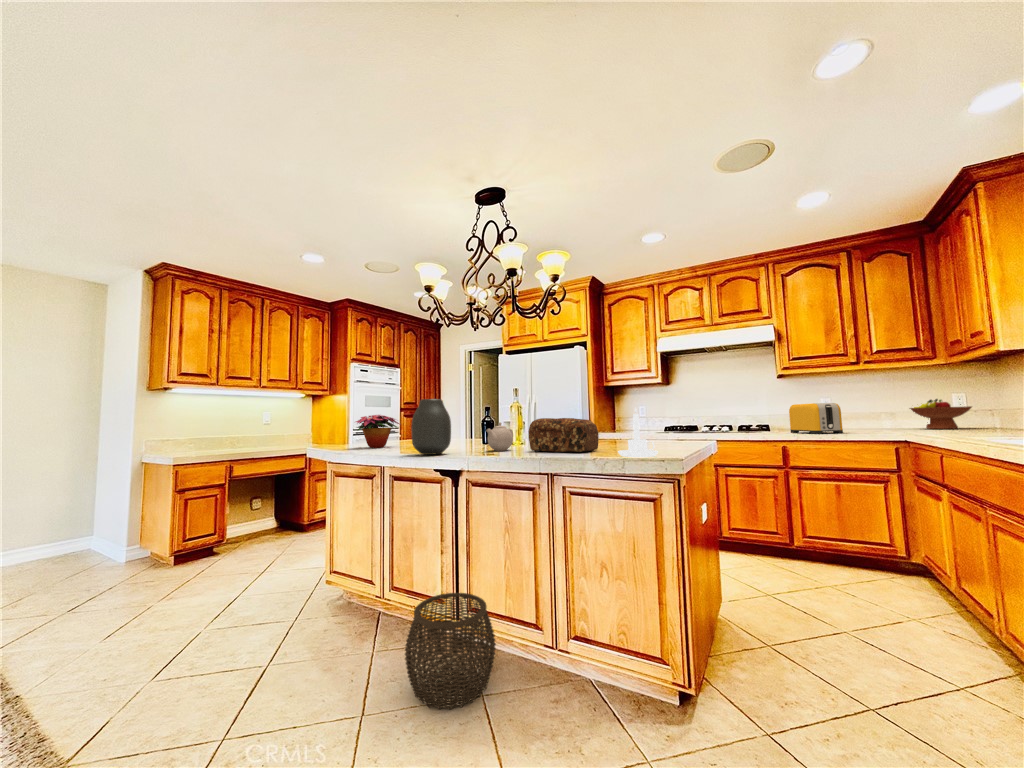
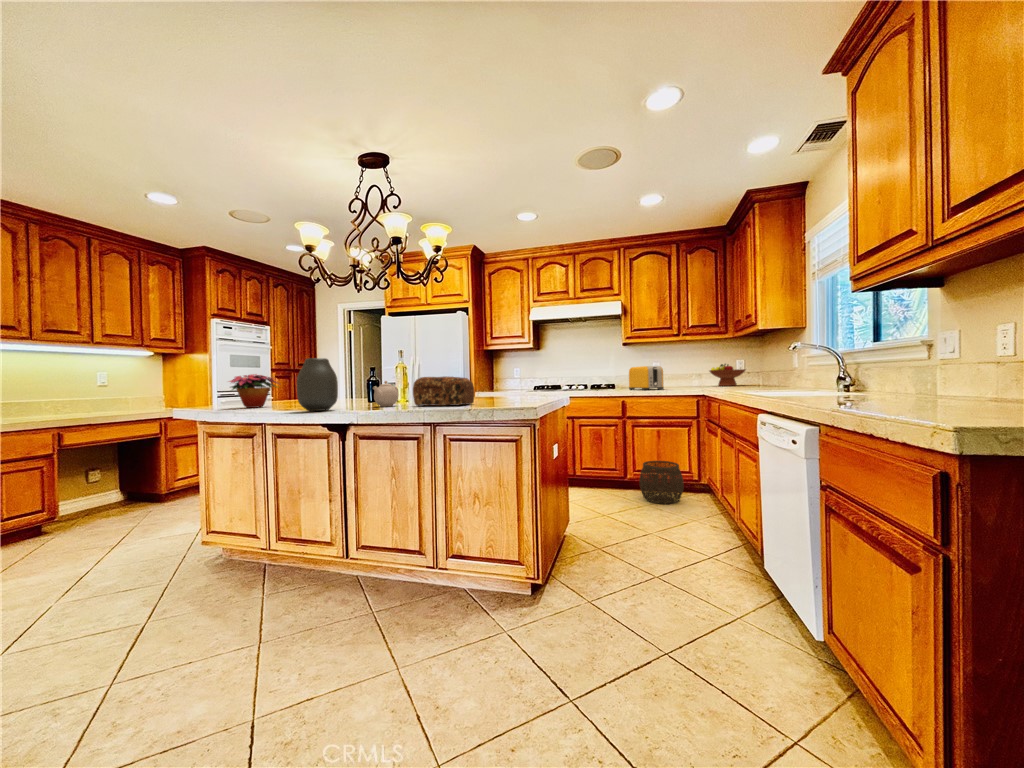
candle holder: present [618,407,658,457] -> none [489,366,520,407]
woven basket: present [405,593,496,709] -> present [639,461,684,504]

